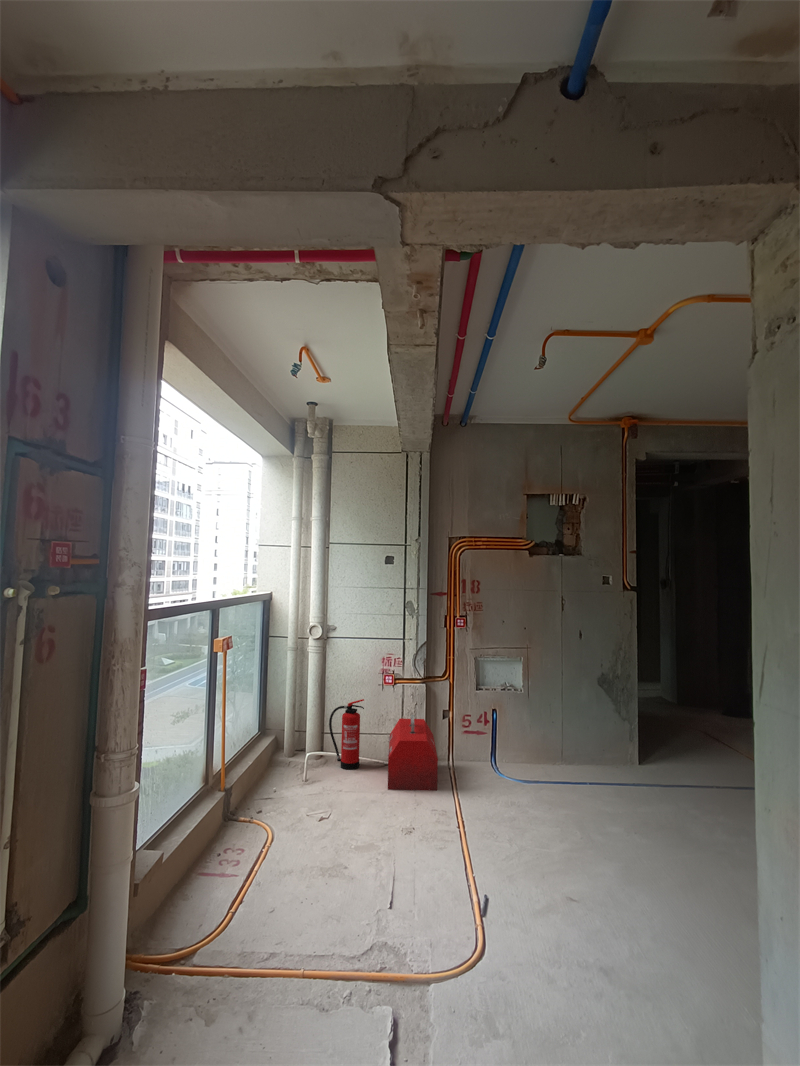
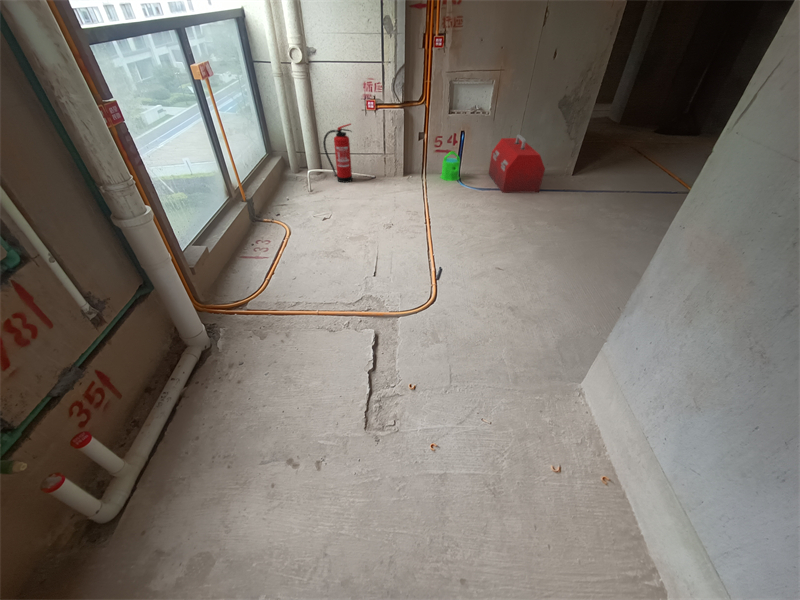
toolbox: present [388,715,438,791] -> present [489,135,545,193]
watering can: none [471,734,497,772] -> present [441,151,460,181]

